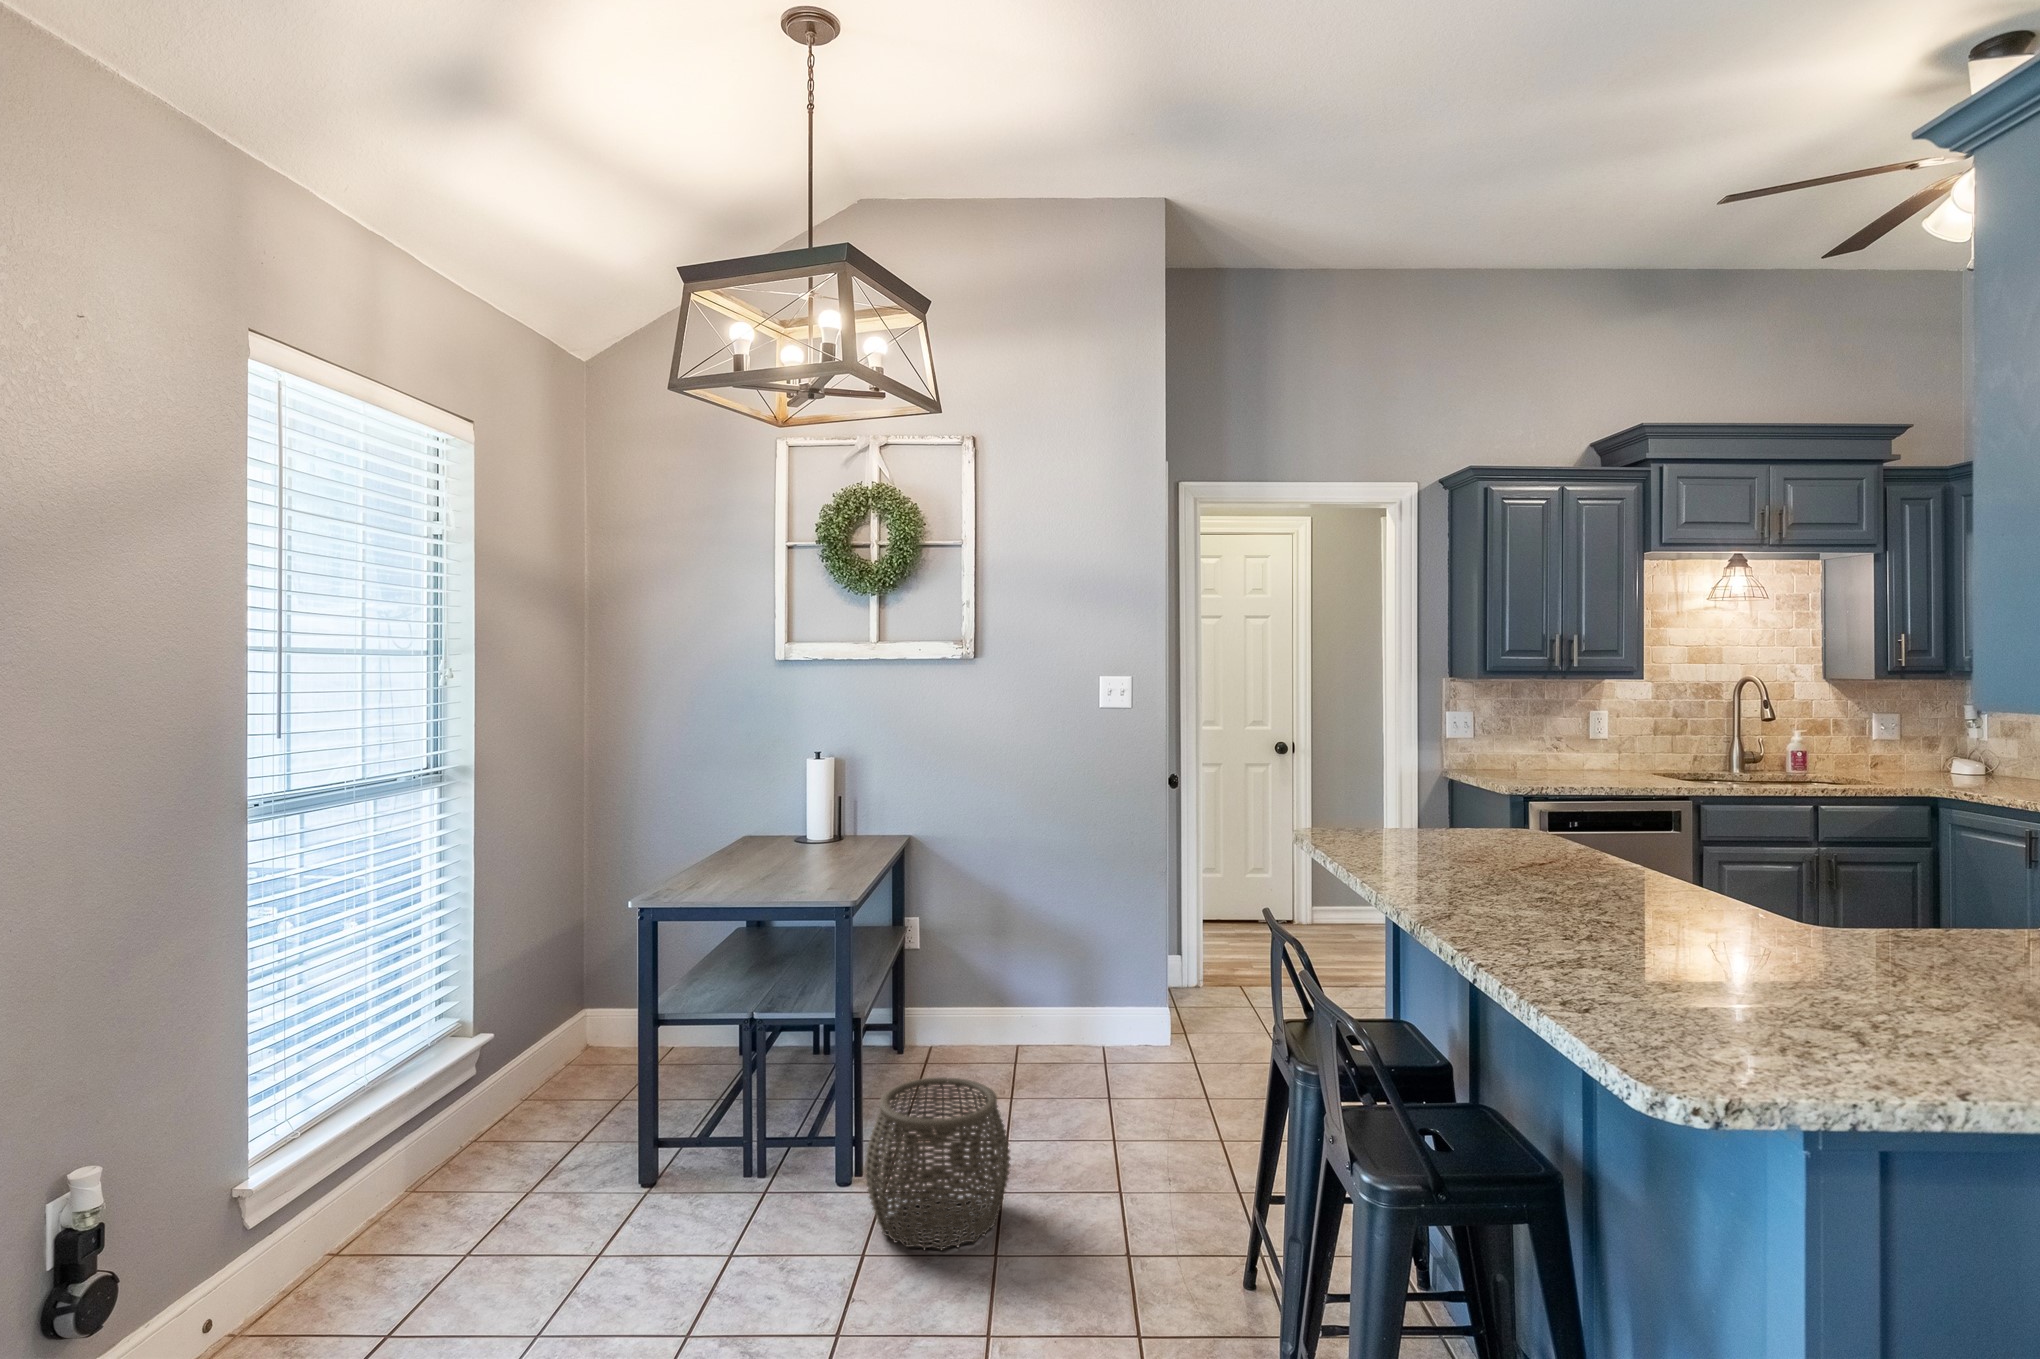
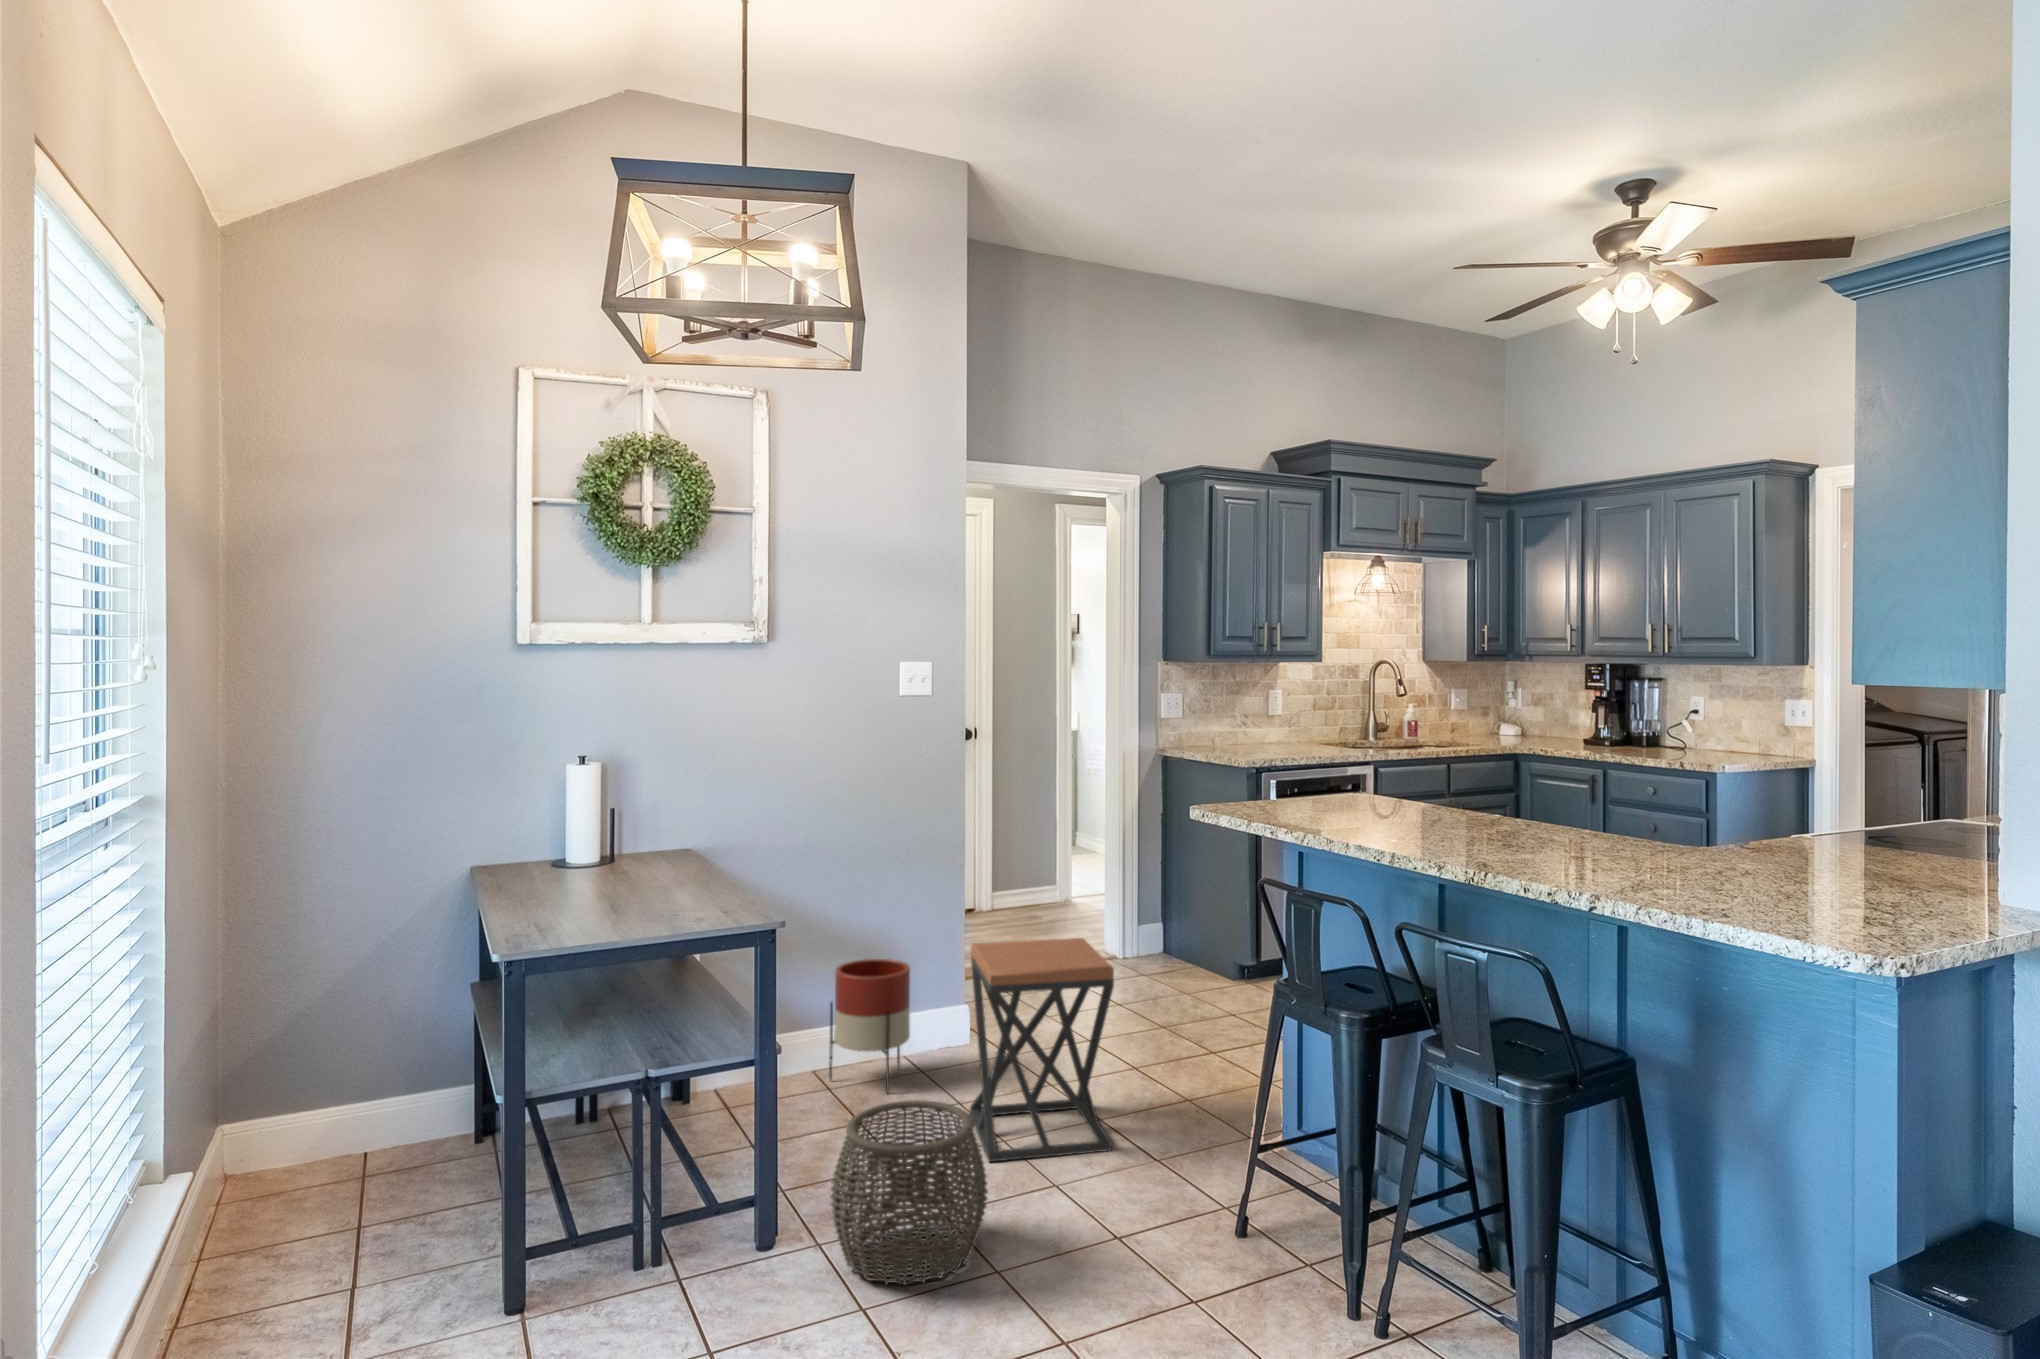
stool: none [1085,944,1224,1171] -> present [969,938,1114,1162]
planter: none [1027,949,1095,1076] -> present [829,959,910,1093]

